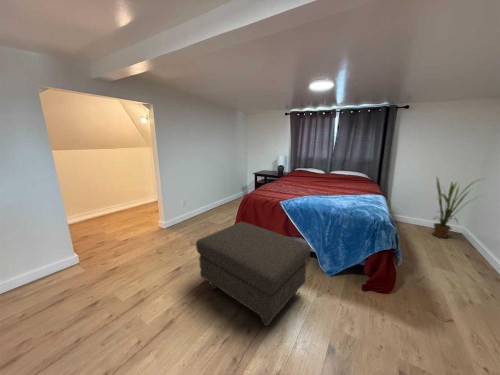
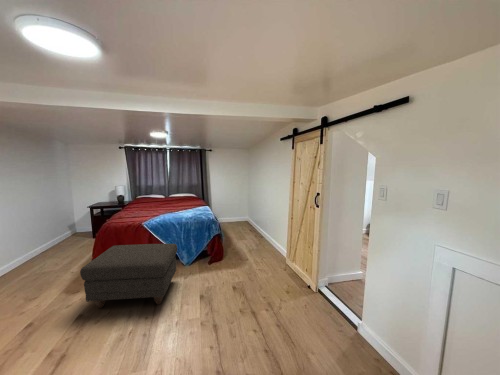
house plant: present [433,178,476,238] -> none [232,190,252,226]

